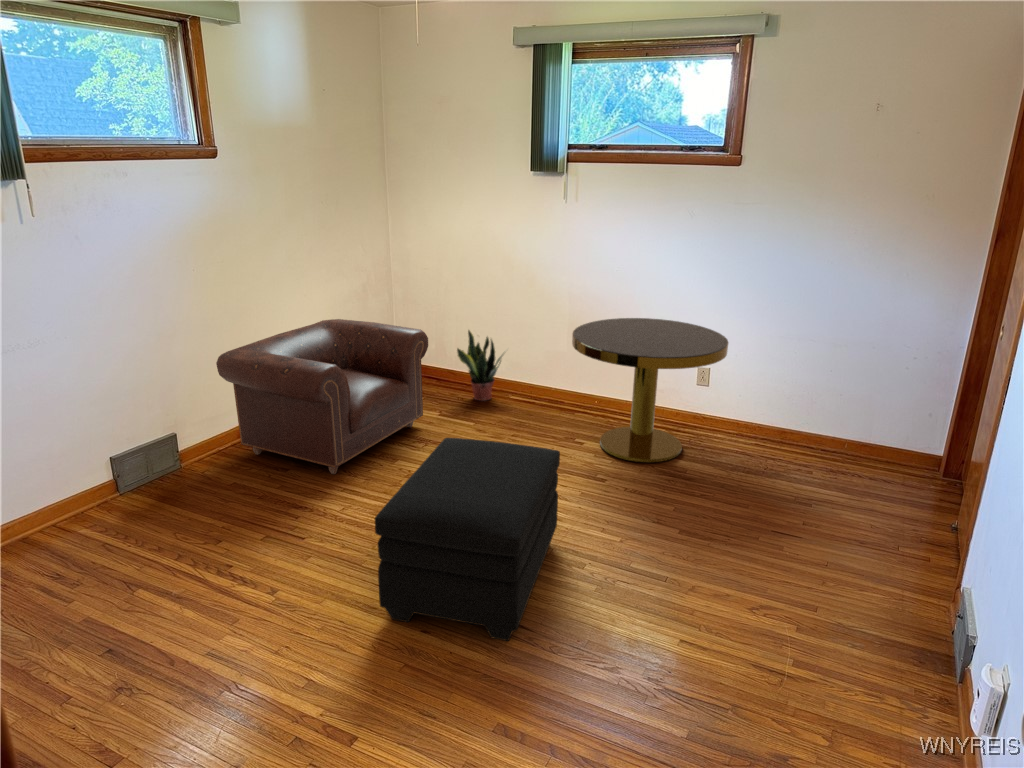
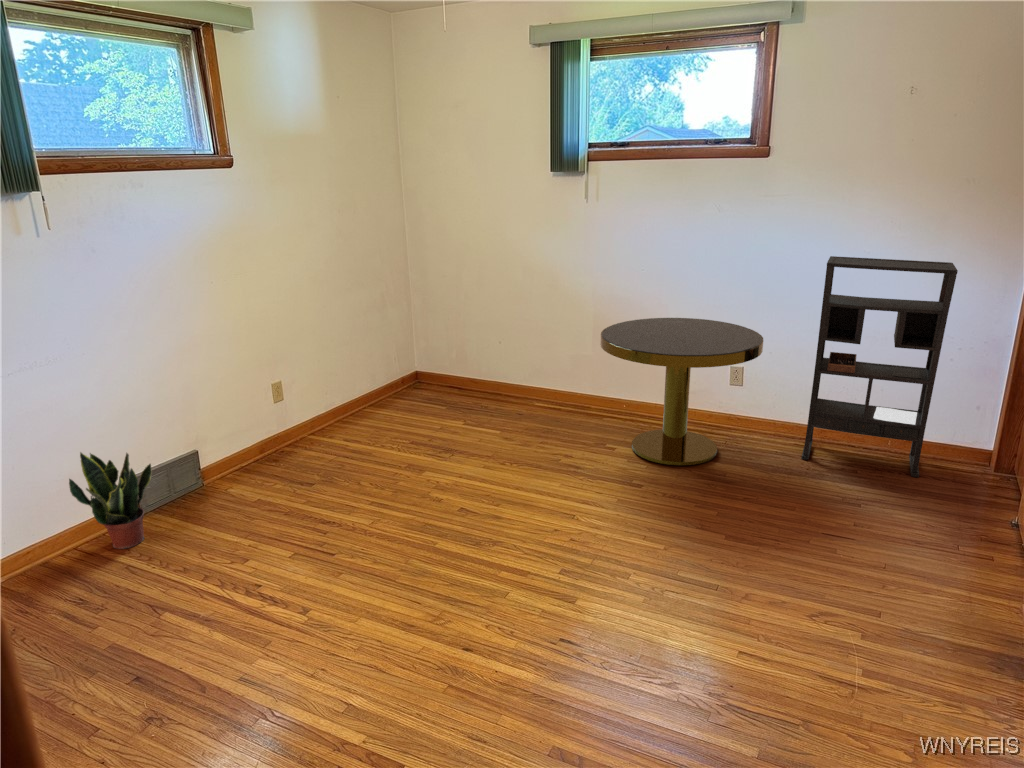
bookshelf: none [762,265,913,481] -> present [802,256,958,477]
armchair: present [216,319,428,474] -> none [238,329,452,487]
potted plant: present [457,330,504,401] -> present [69,452,152,549]
ottoman: present [375,438,560,641] -> none [412,445,599,657]

